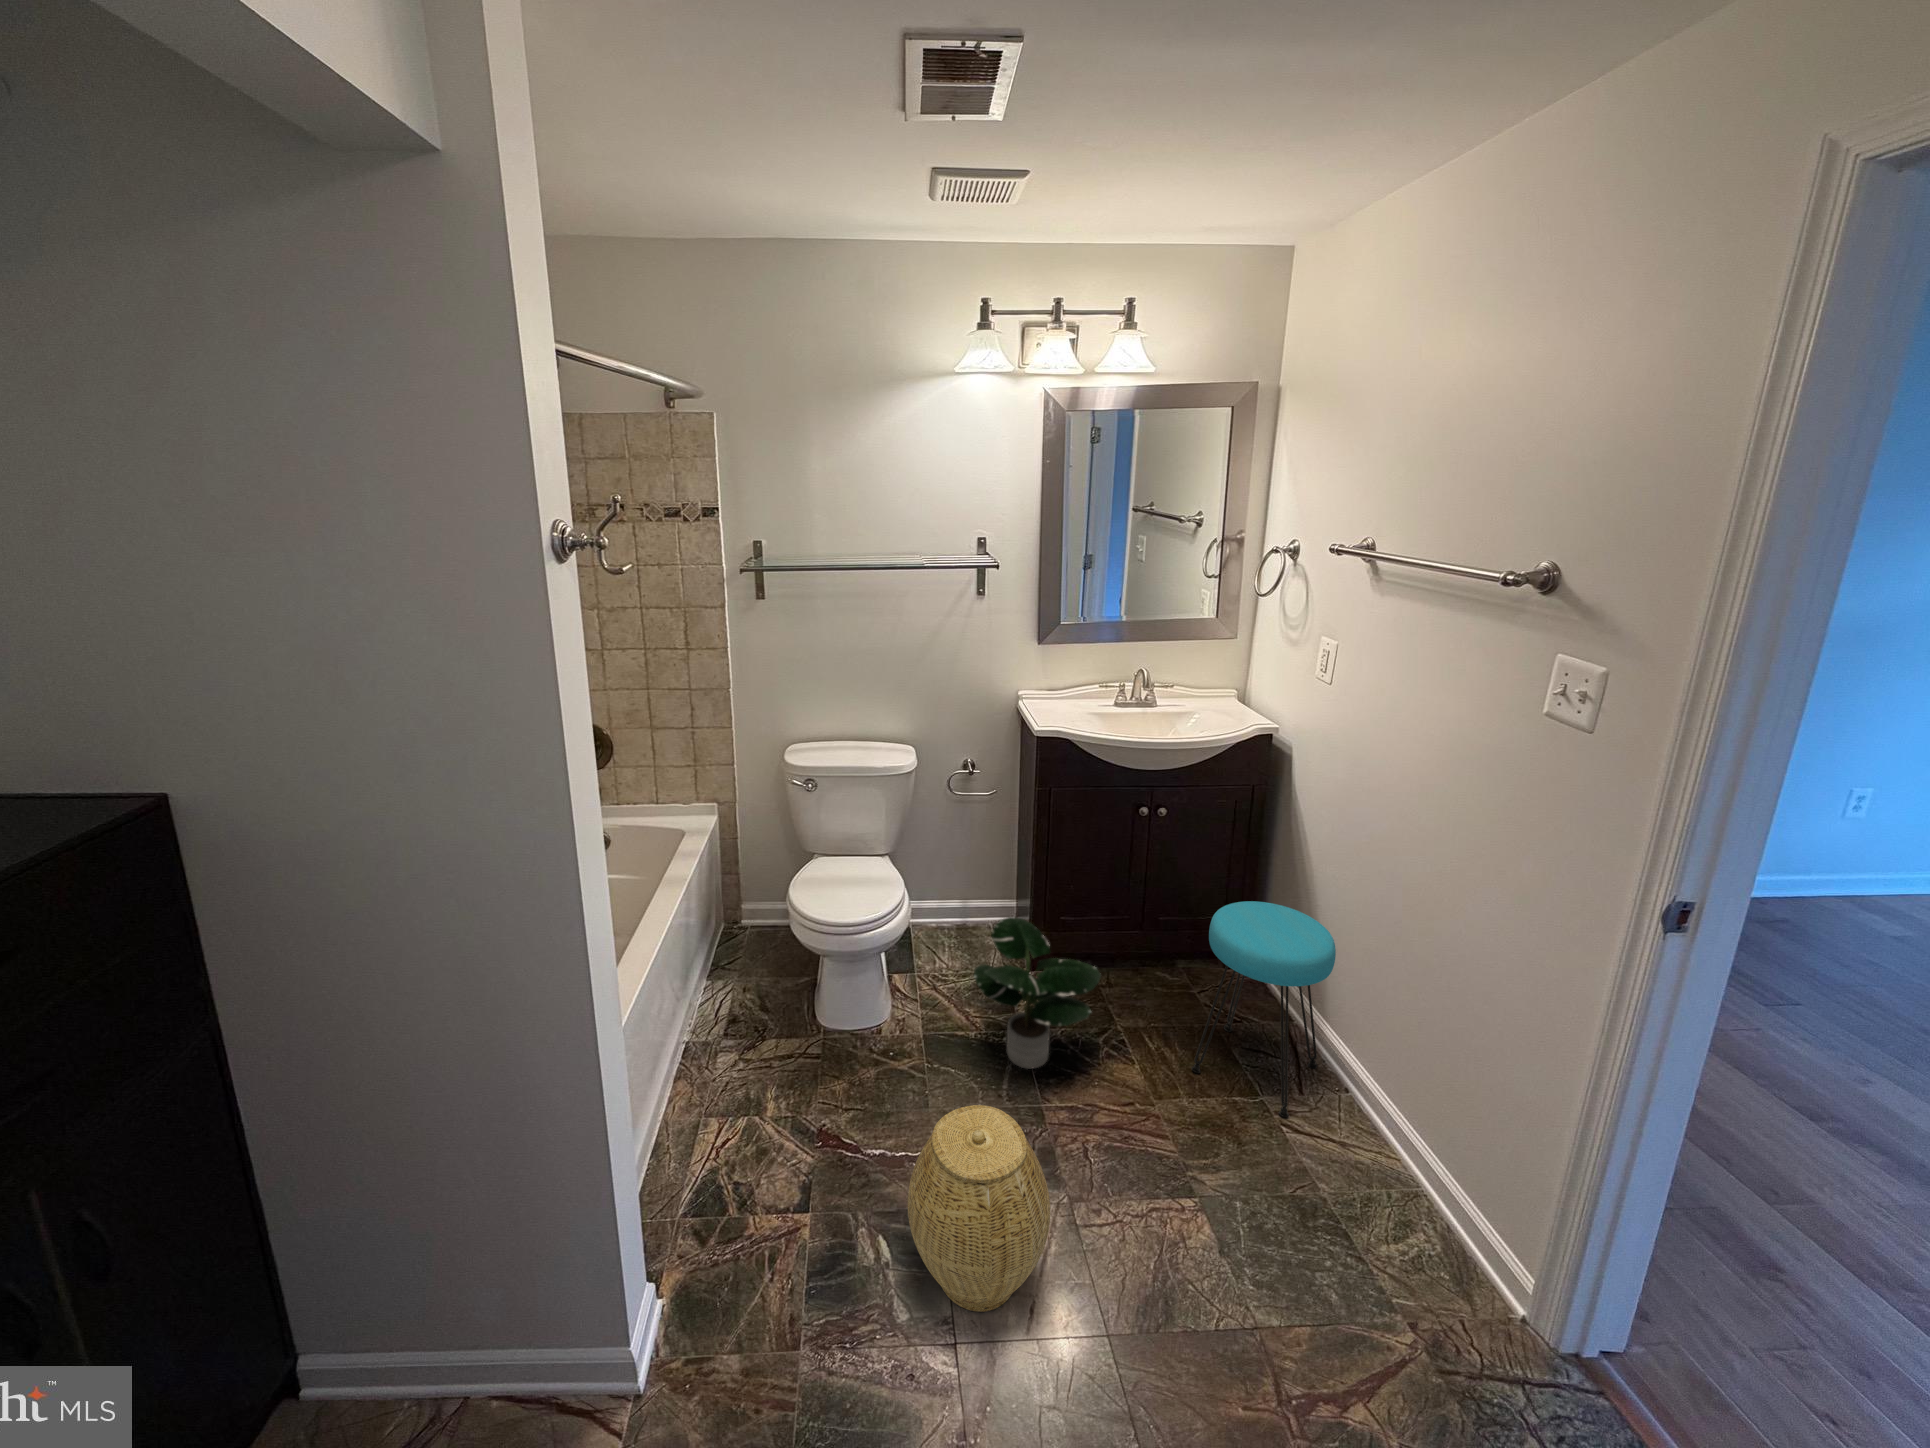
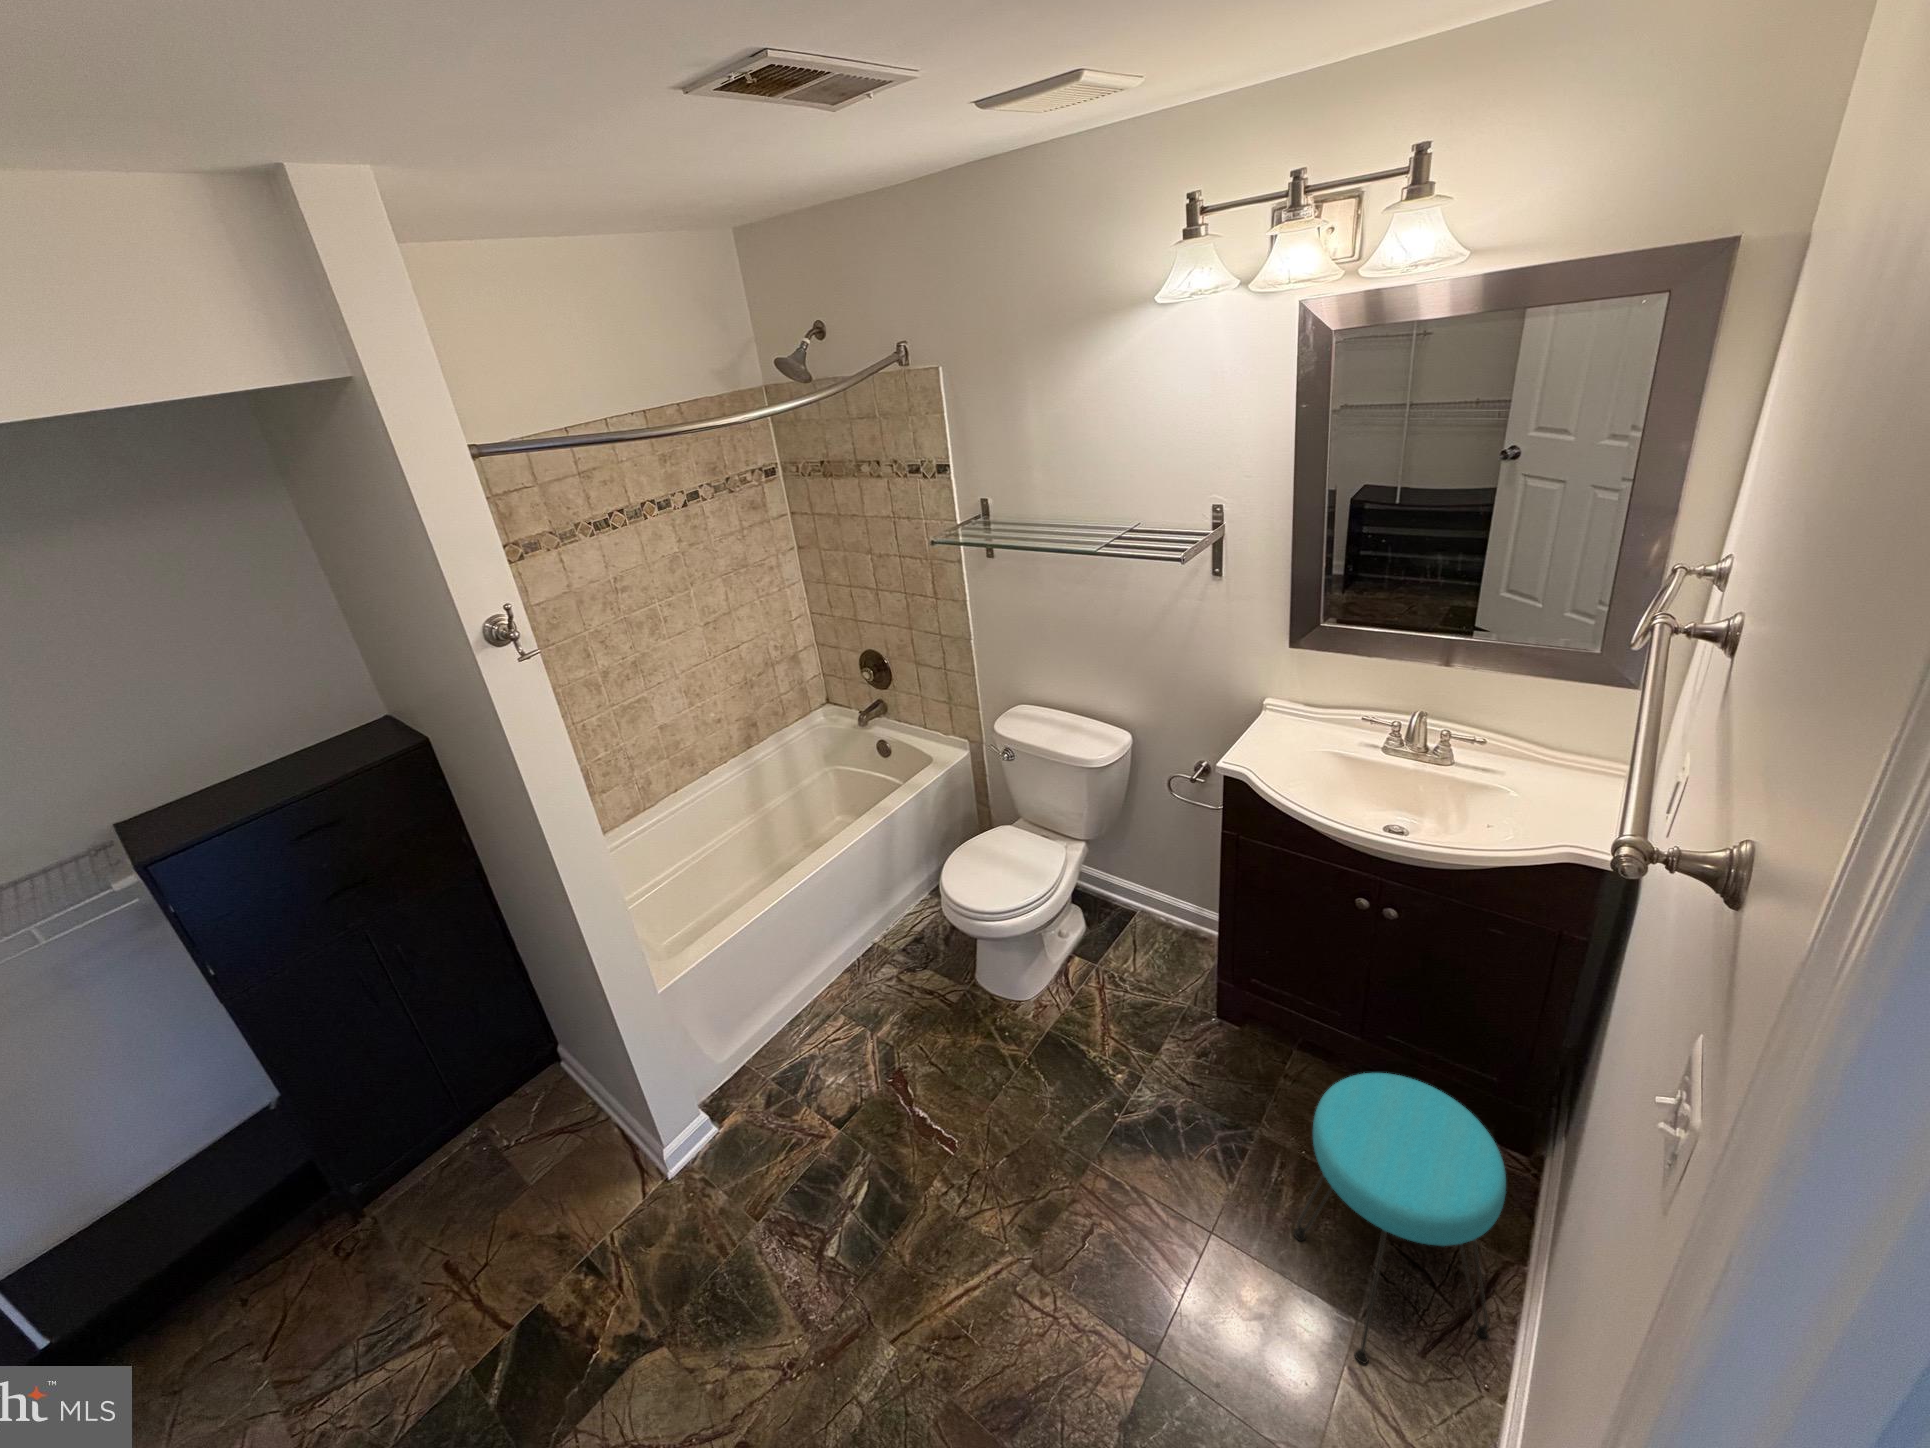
potted plant: present [974,917,1101,1069] -> none [1054,958,1200,1125]
woven basket: present [908,1105,1050,1312] -> none [826,1125,959,1302]

